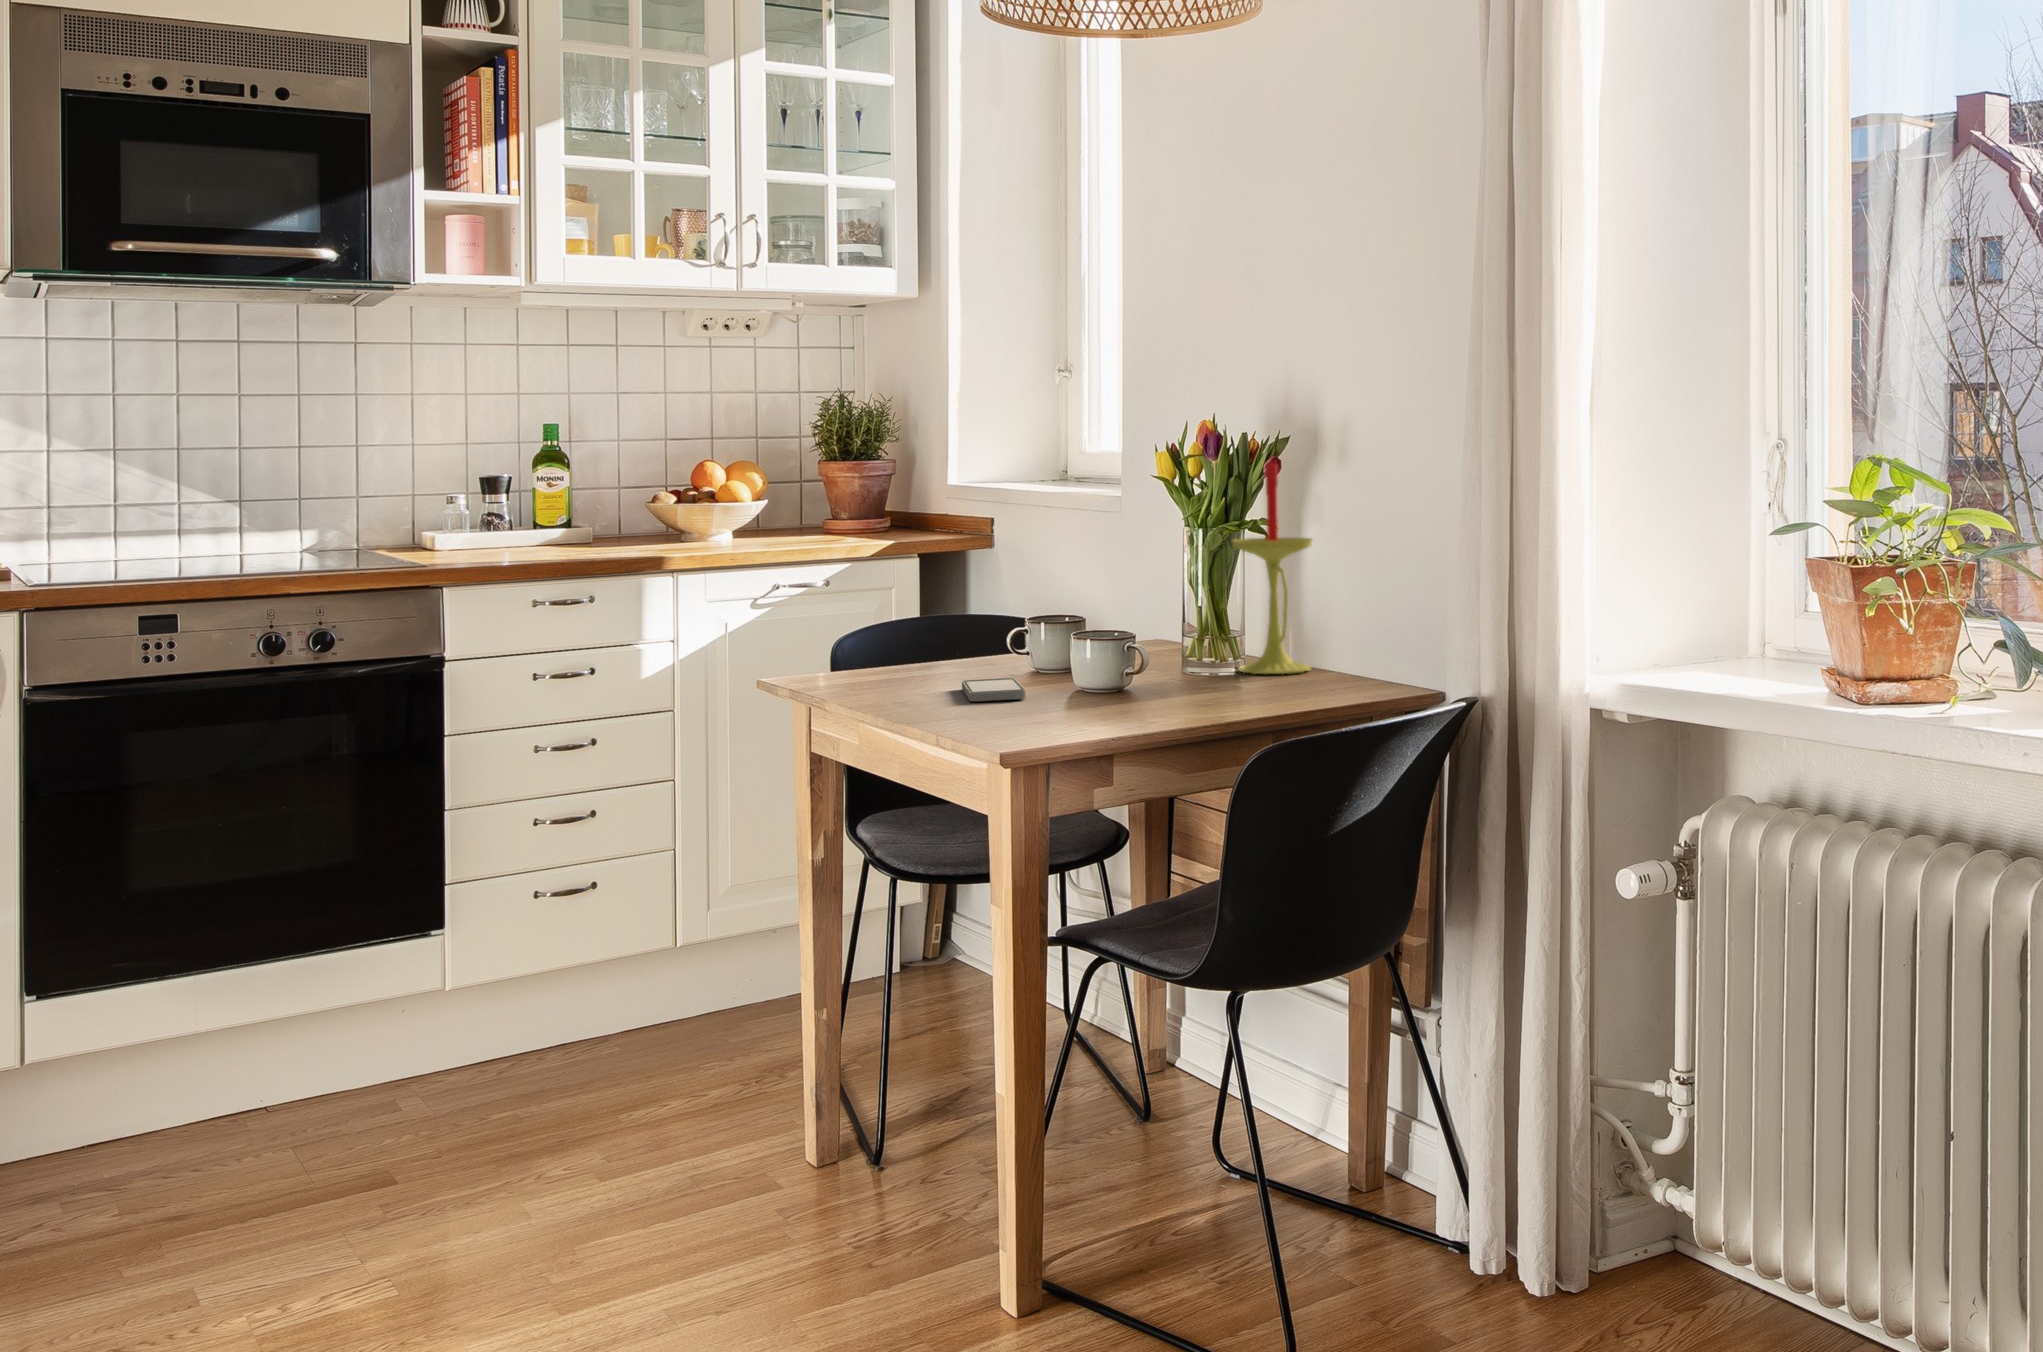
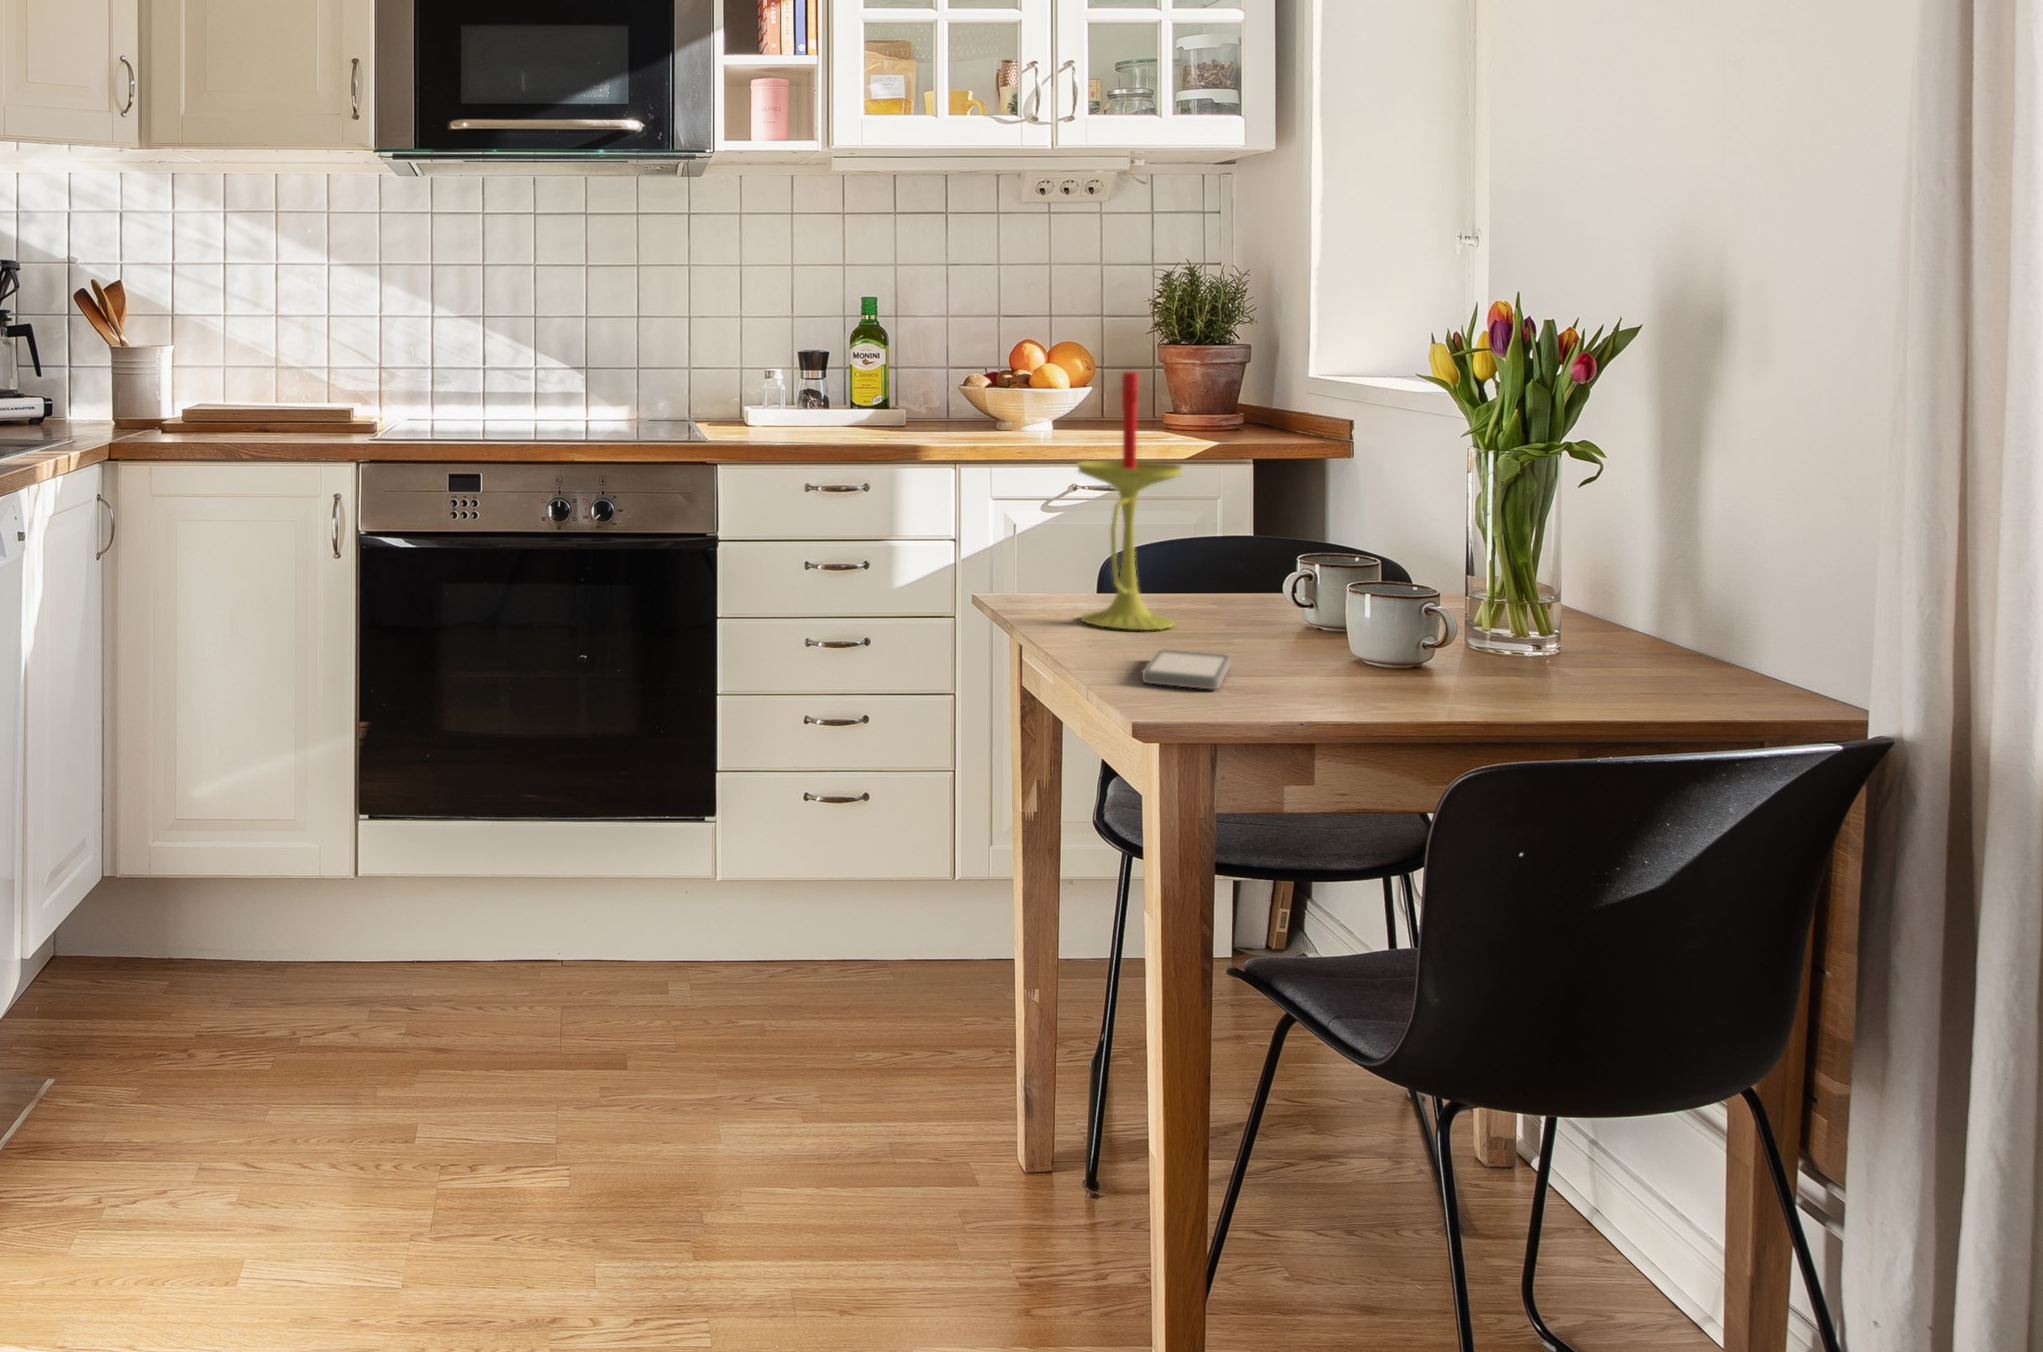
candle: present [1233,463,1312,674] -> present [1078,372,1182,630]

